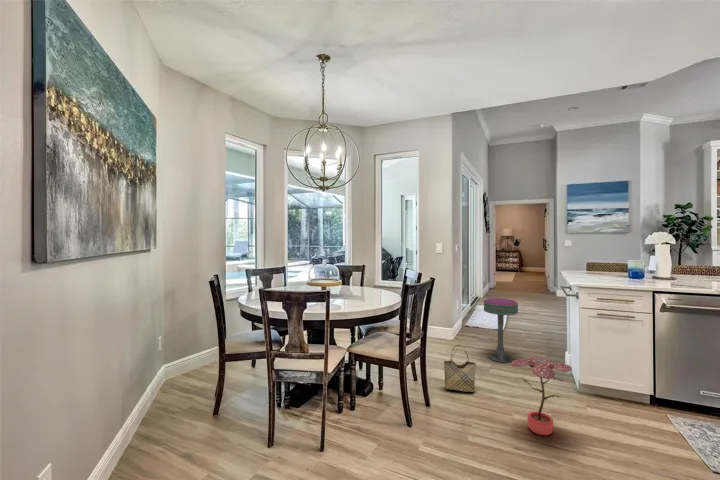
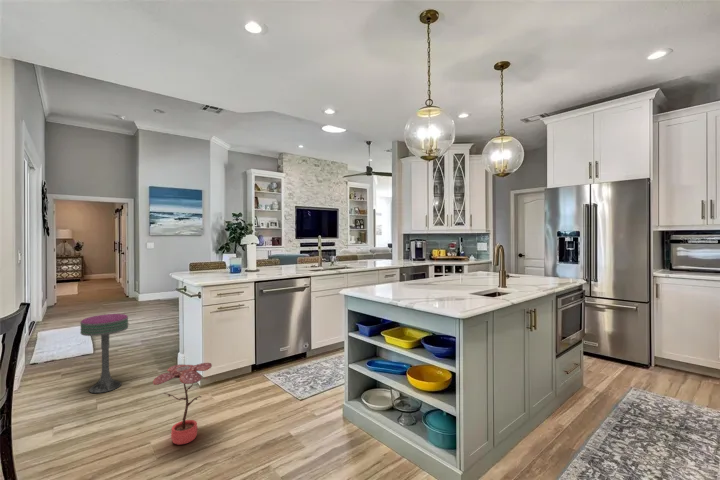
woven basket: present [444,345,476,392] -> none [37,388,91,458]

